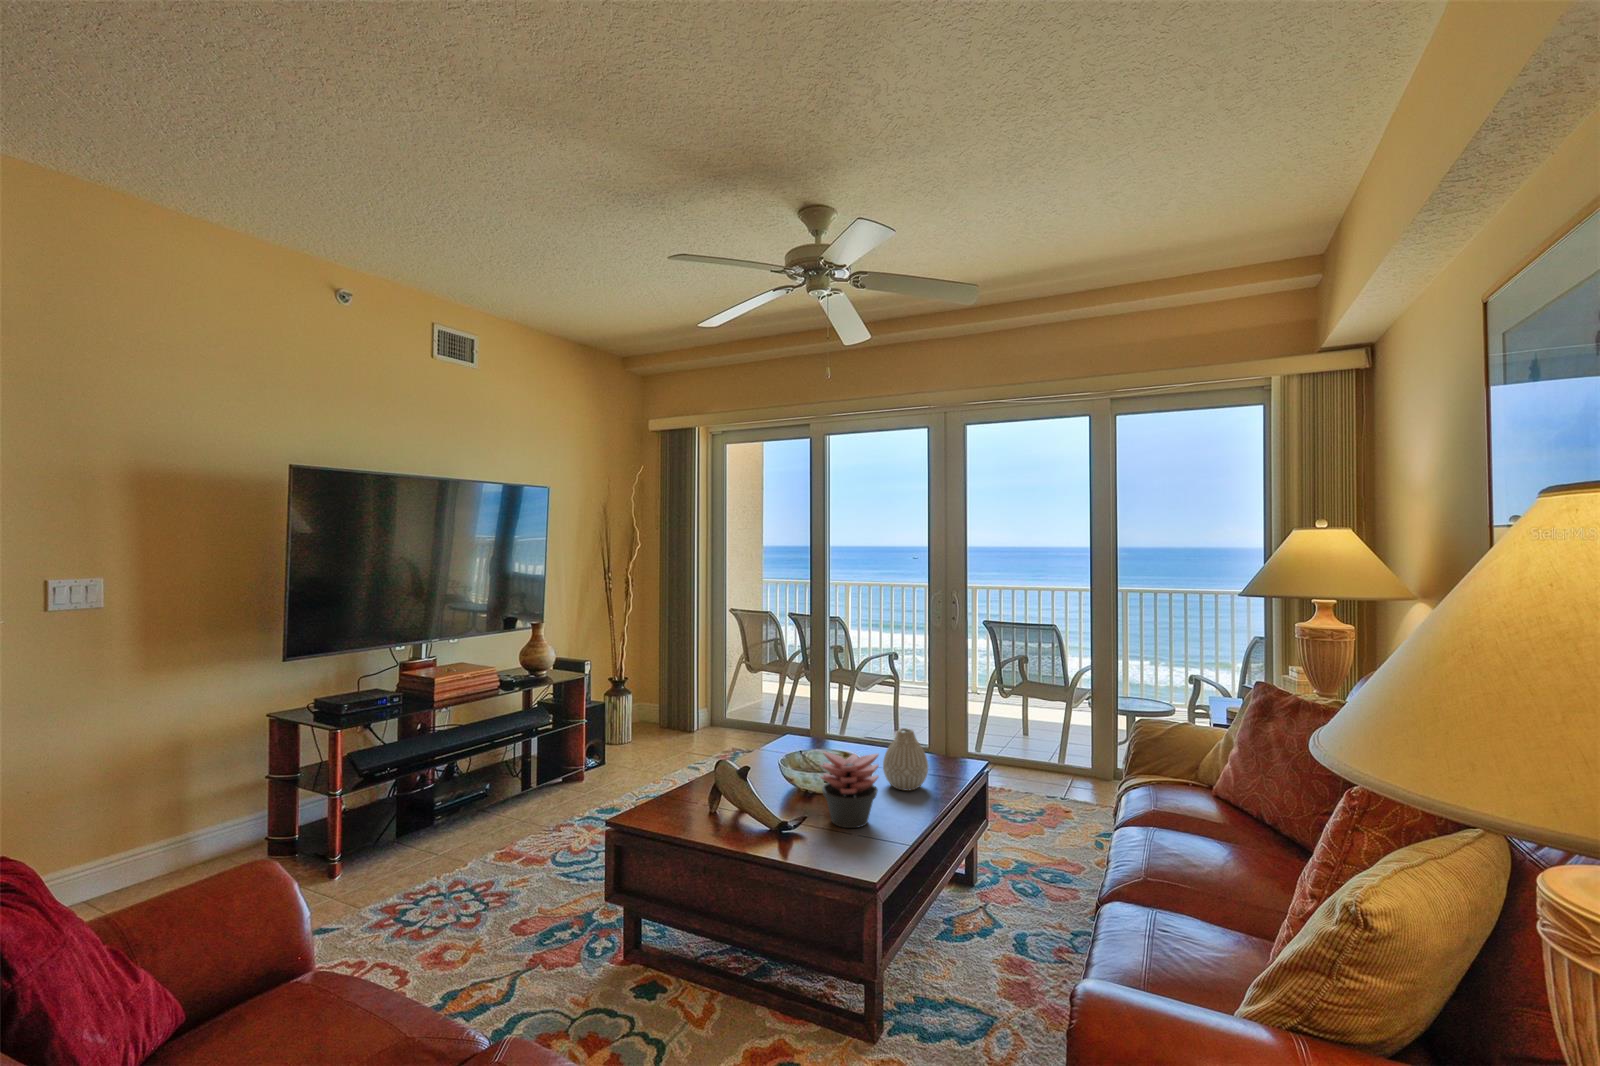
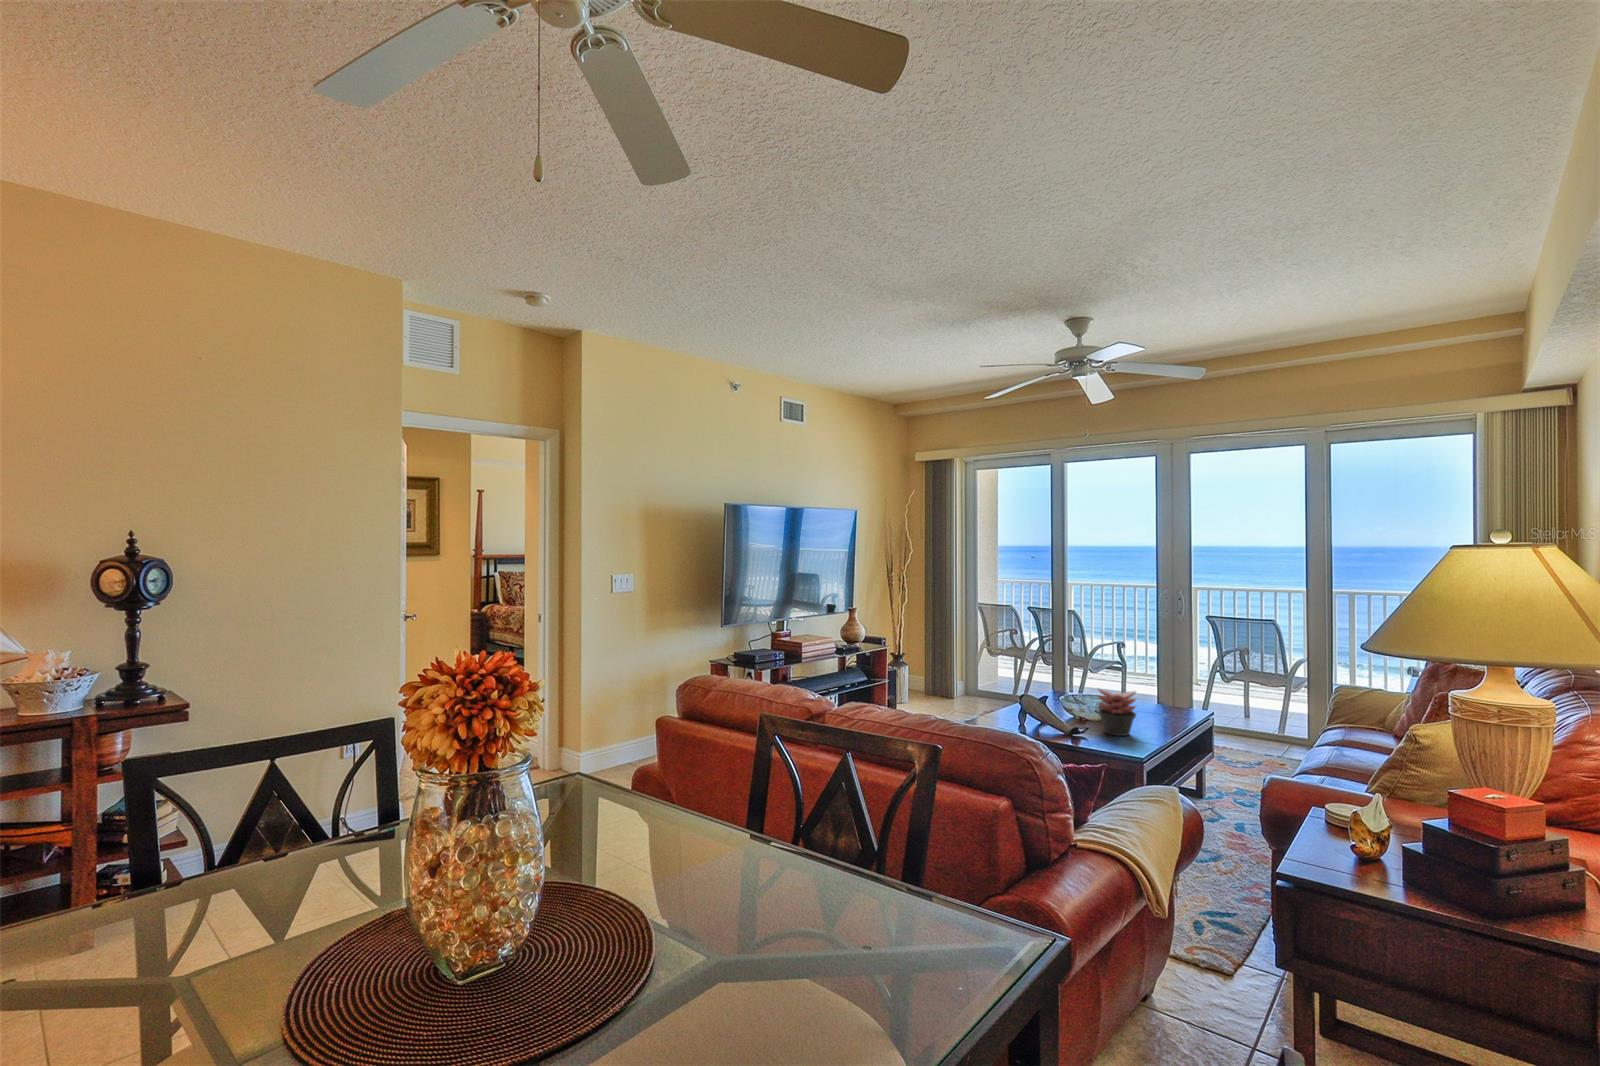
vase: present [883,728,928,791] -> none [1135,681,1169,723]

